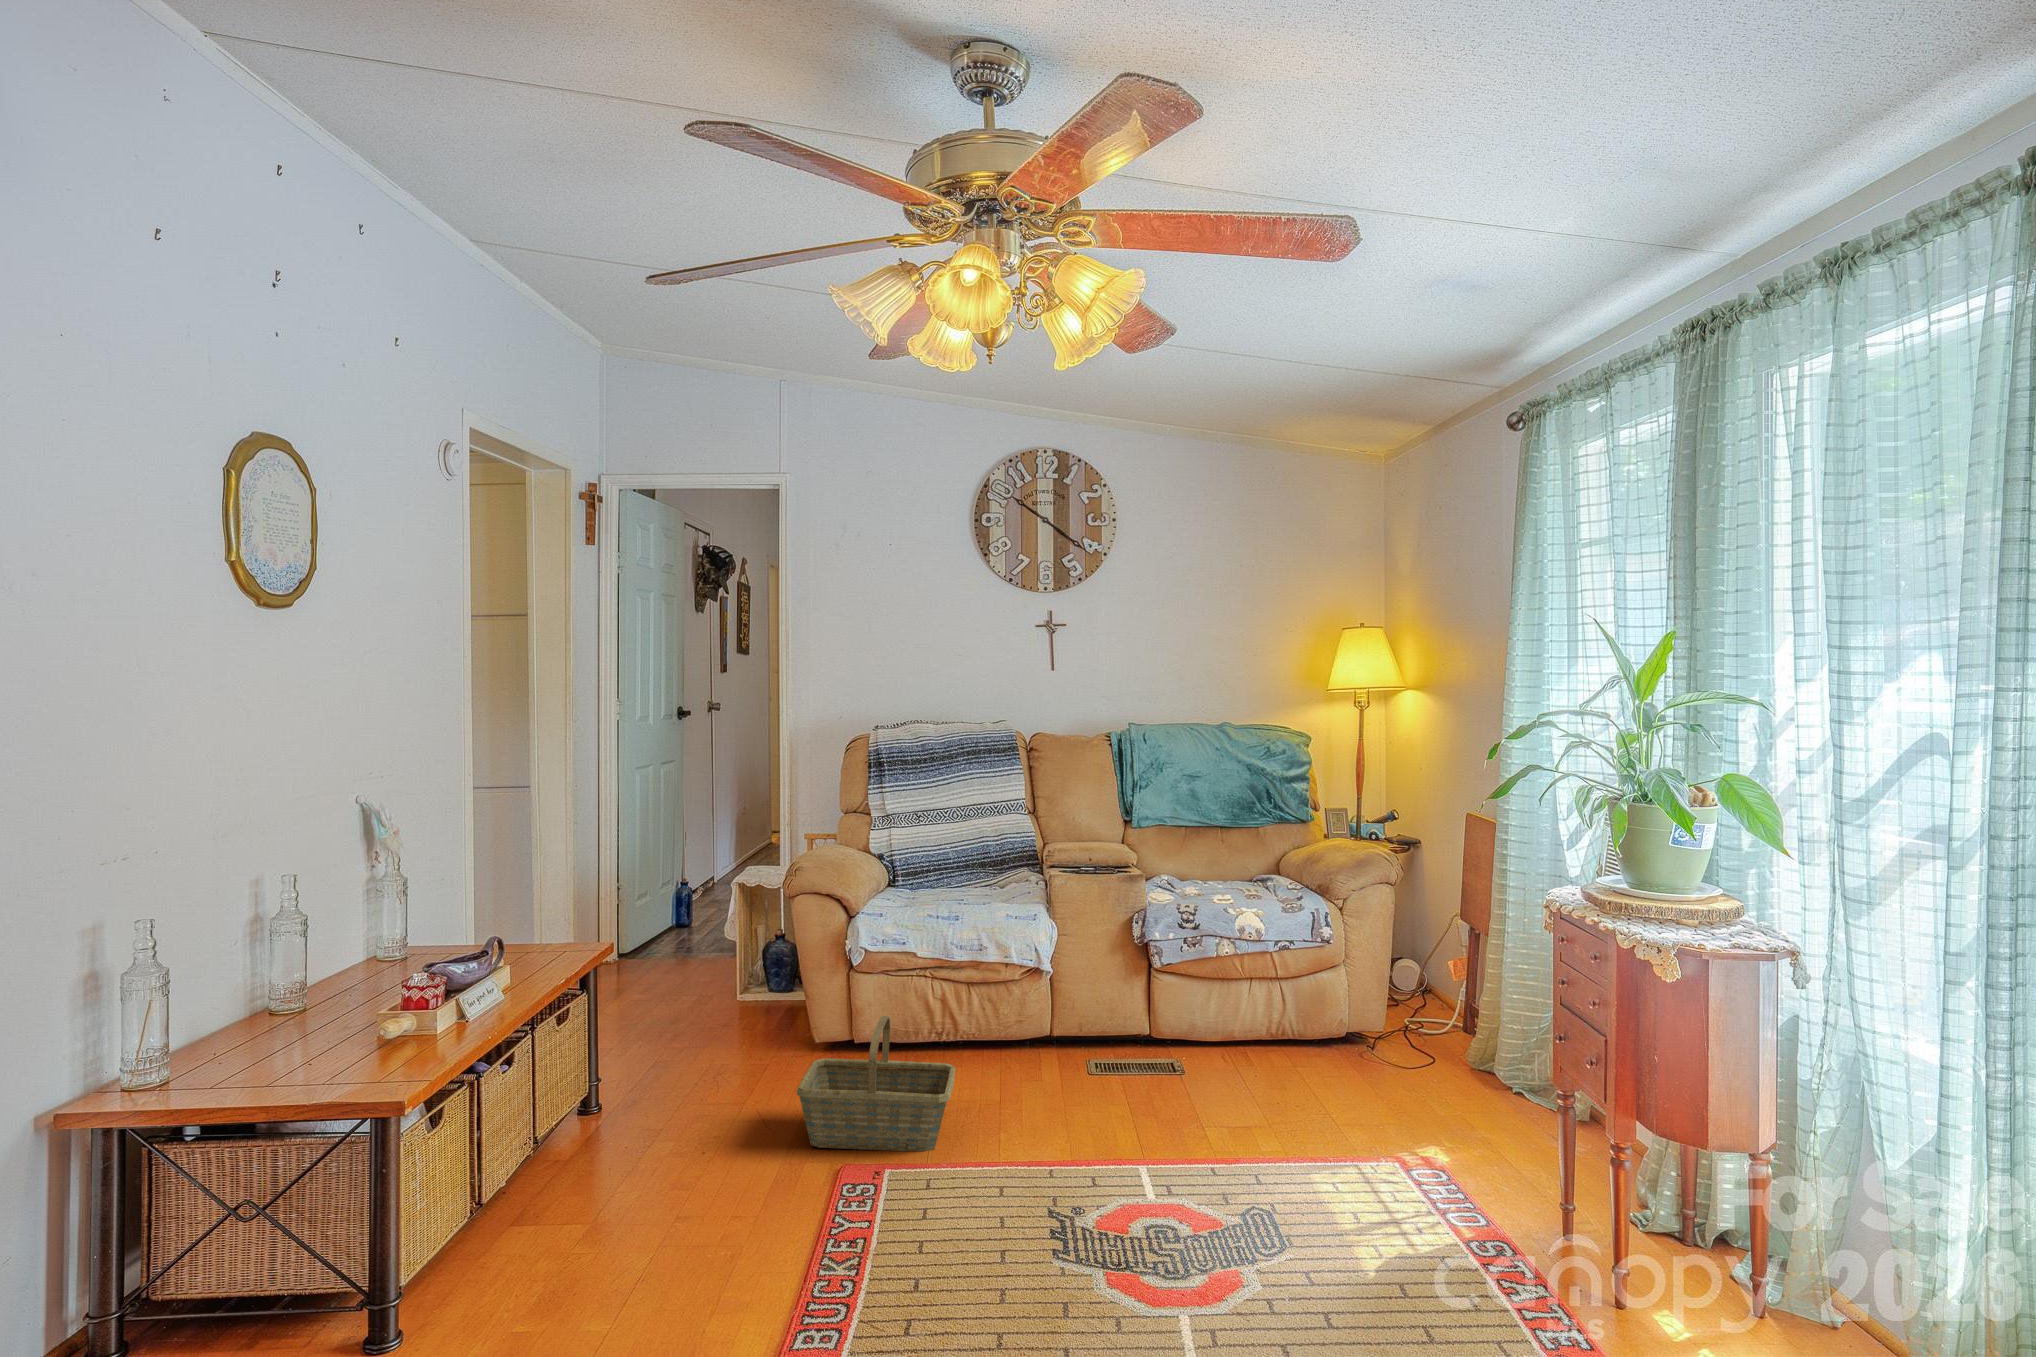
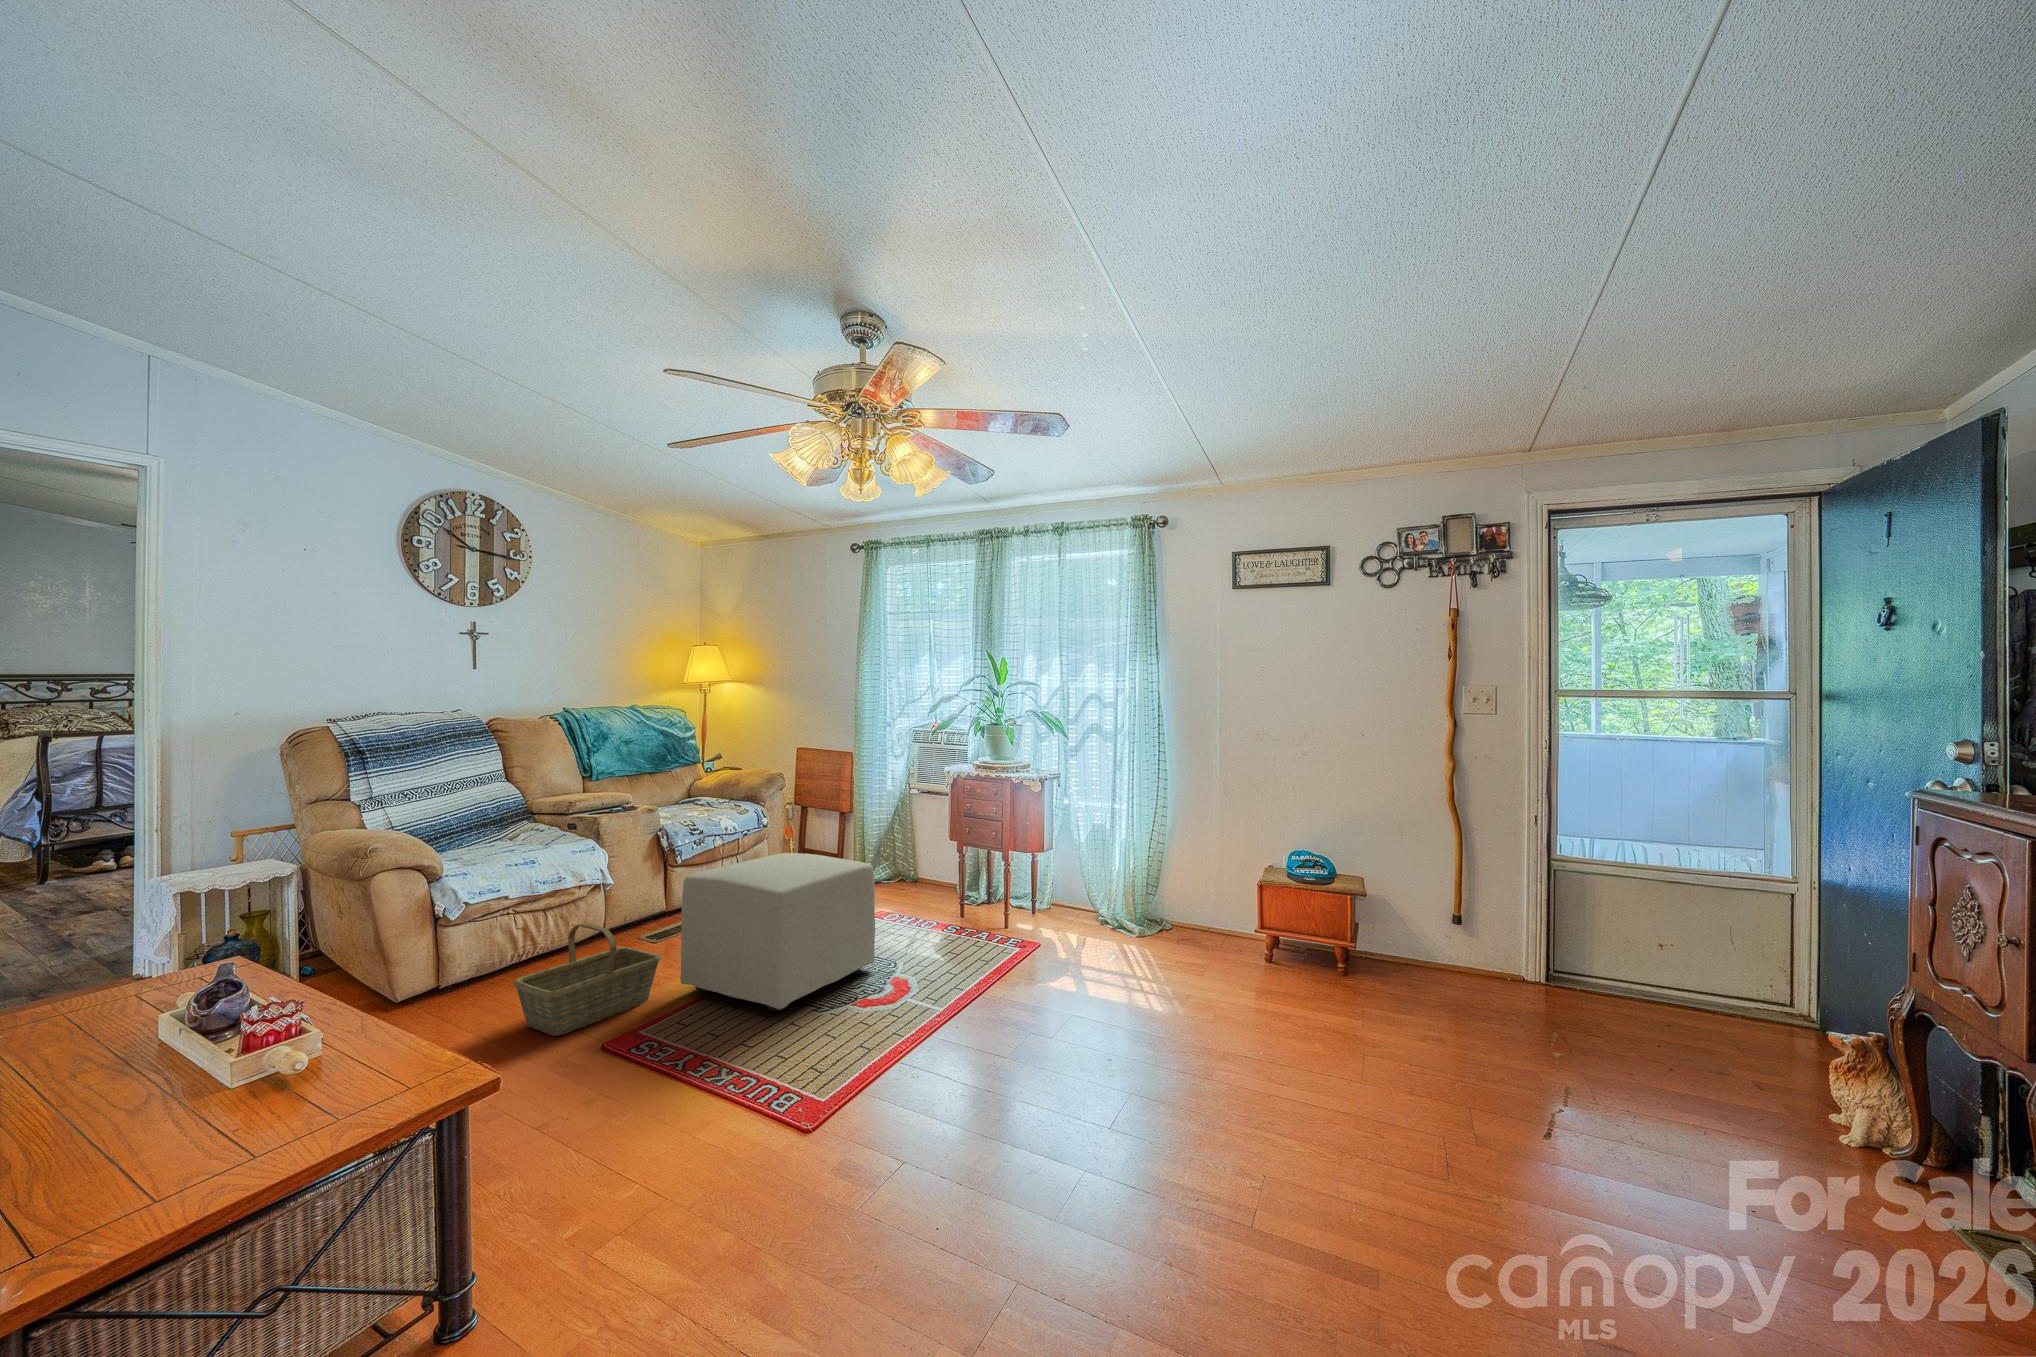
ottoman: none [946,993,1195,1260] -> present [681,853,875,1011]

